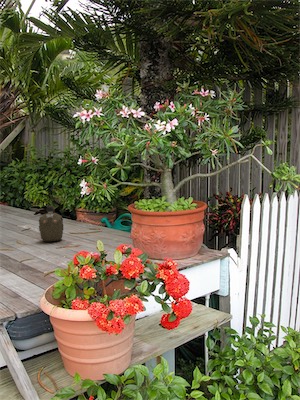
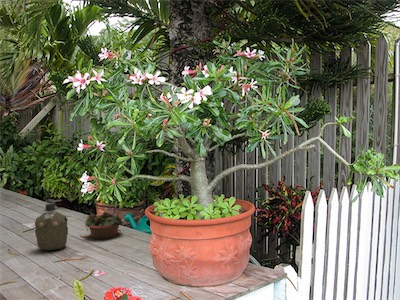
succulent planter: none [74,211,107,235] -> present [85,208,126,239]

